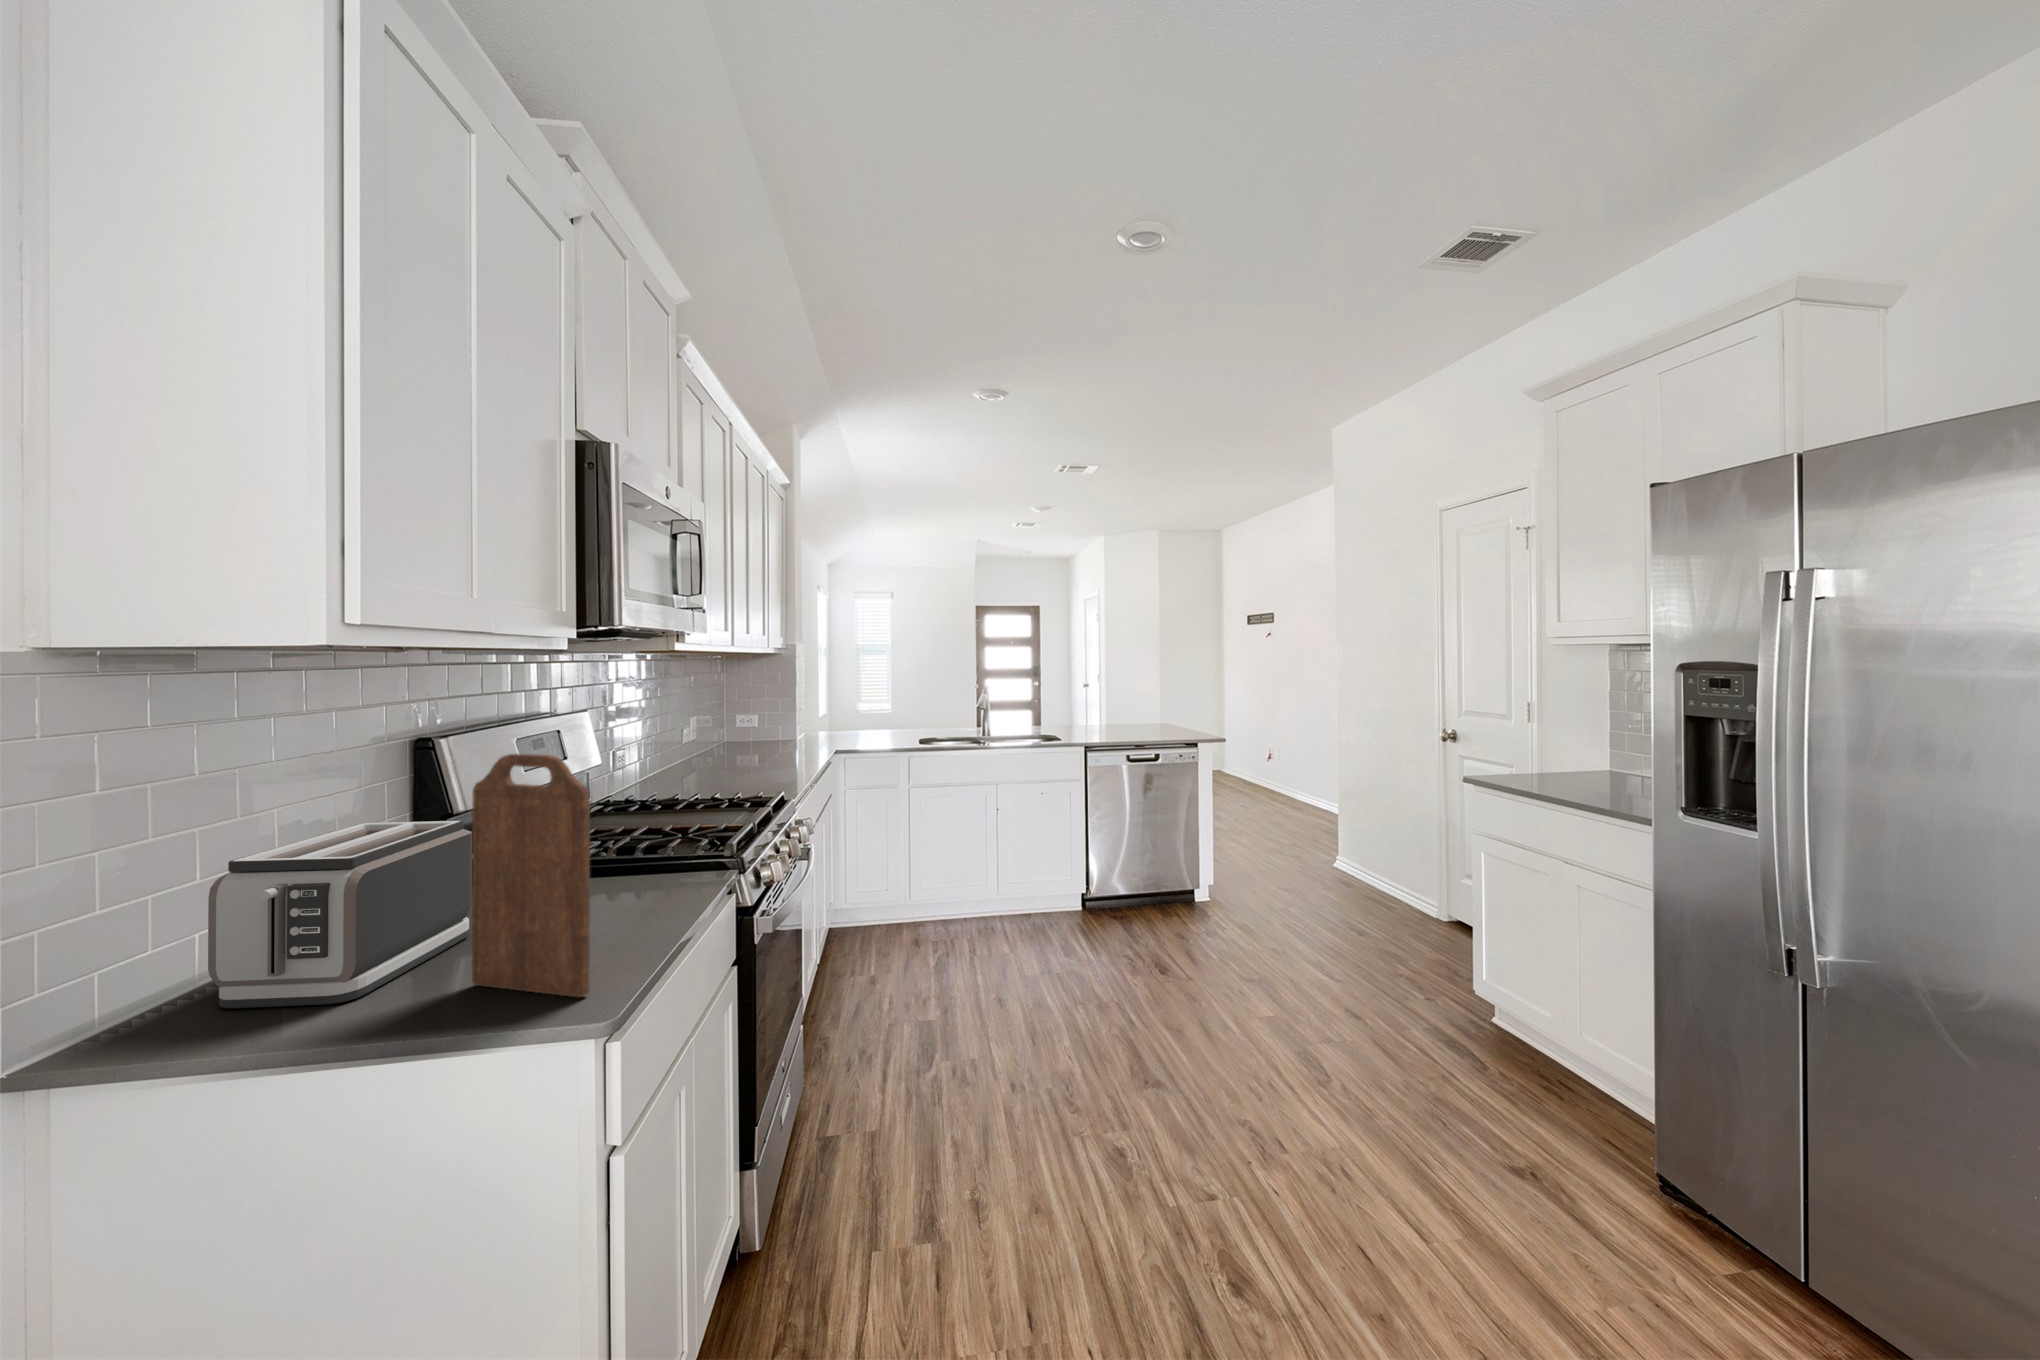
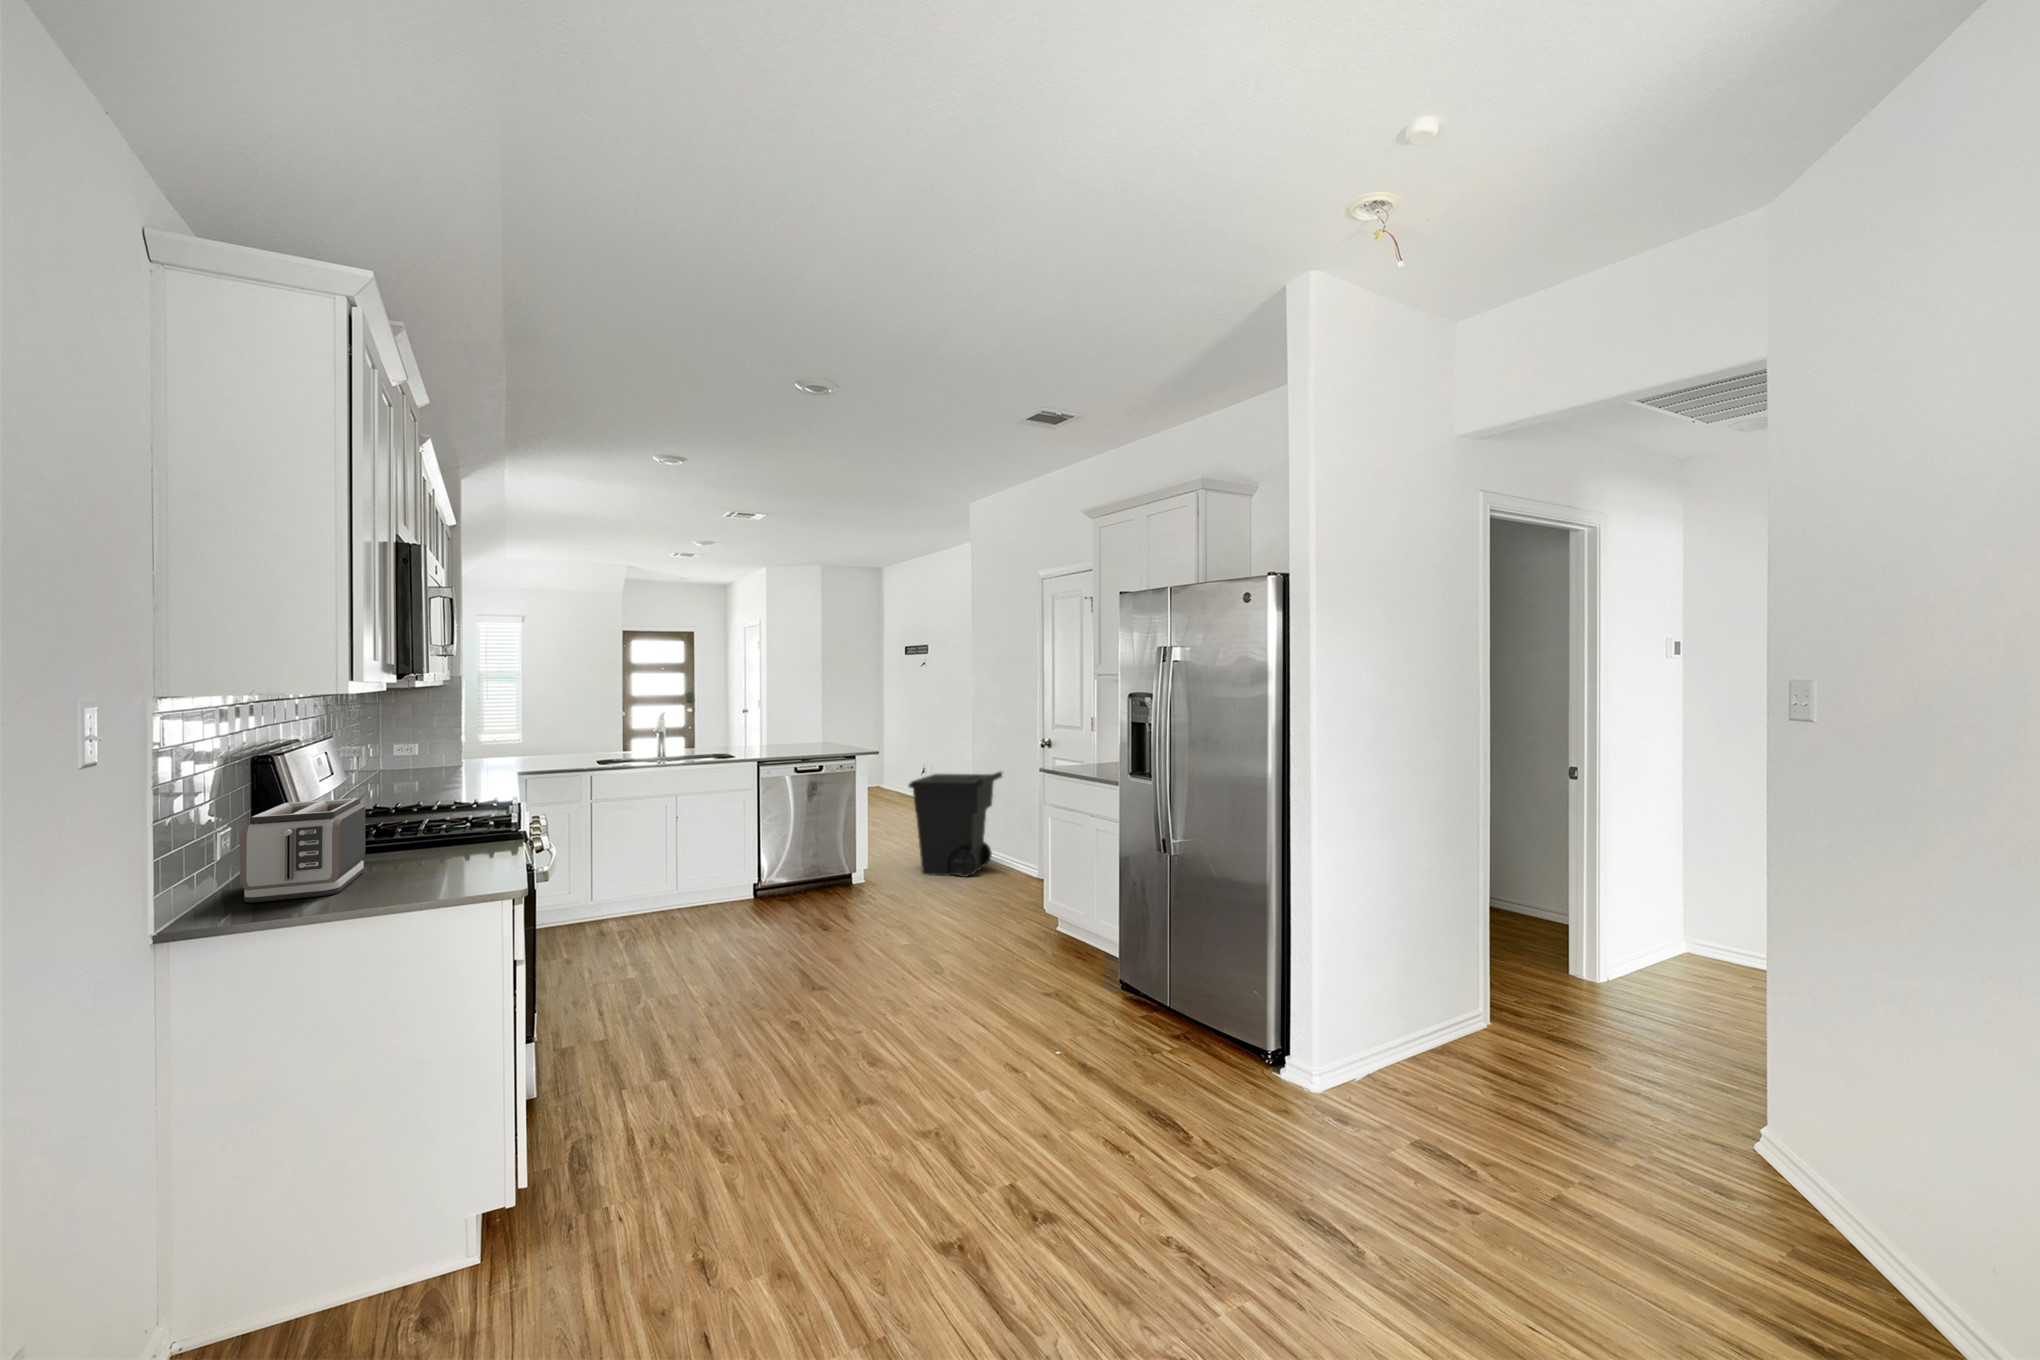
cutting board: present [472,754,590,997] -> none [406,748,491,884]
trash can: none [1264,771,1384,905] -> present [908,772,1002,877]

